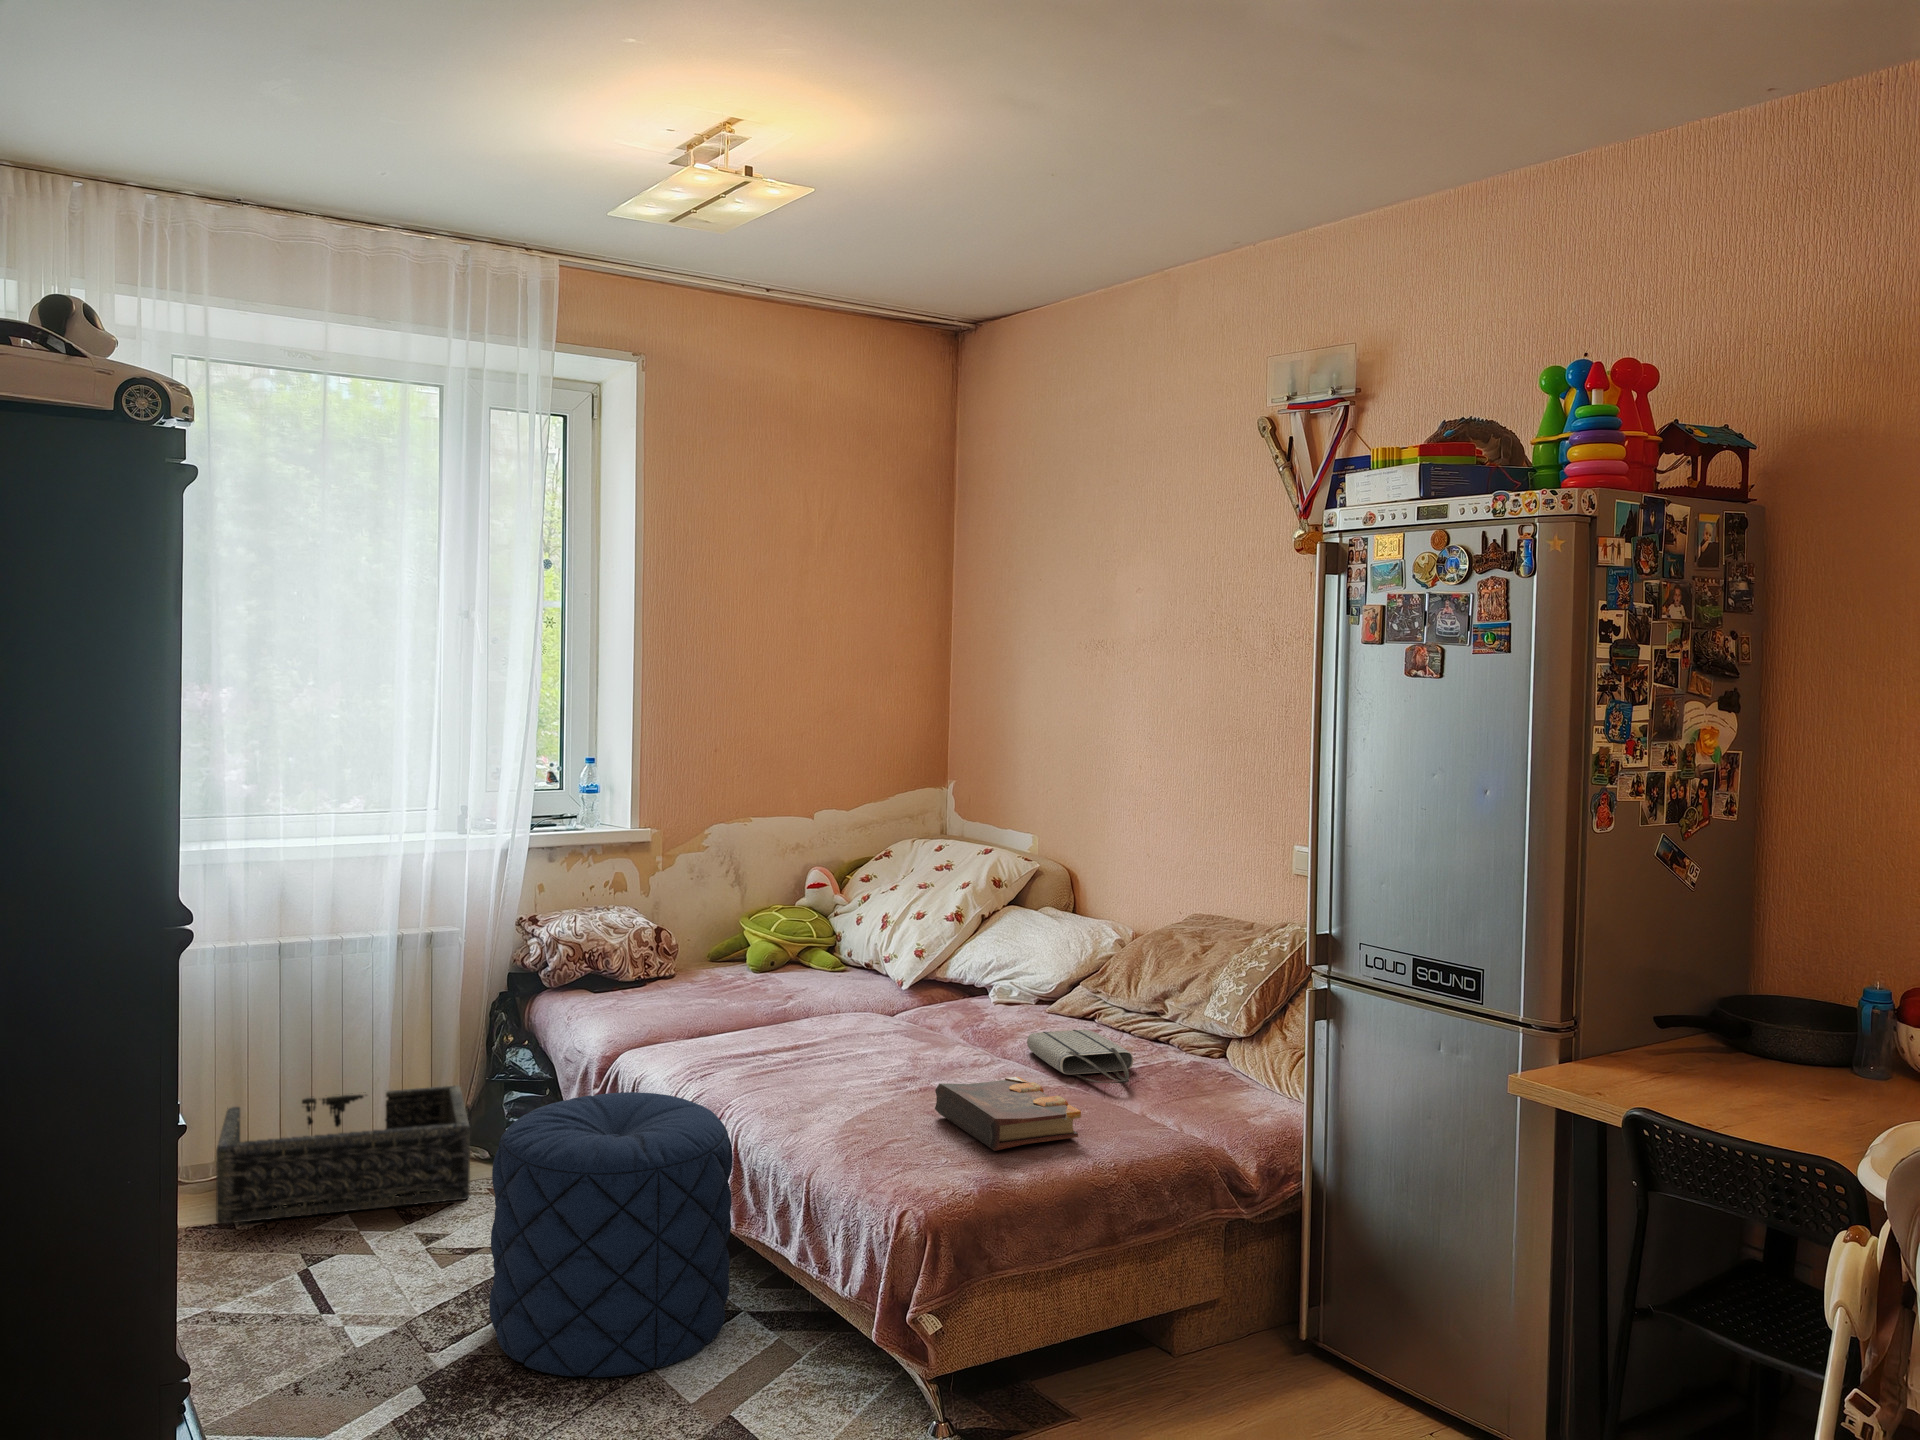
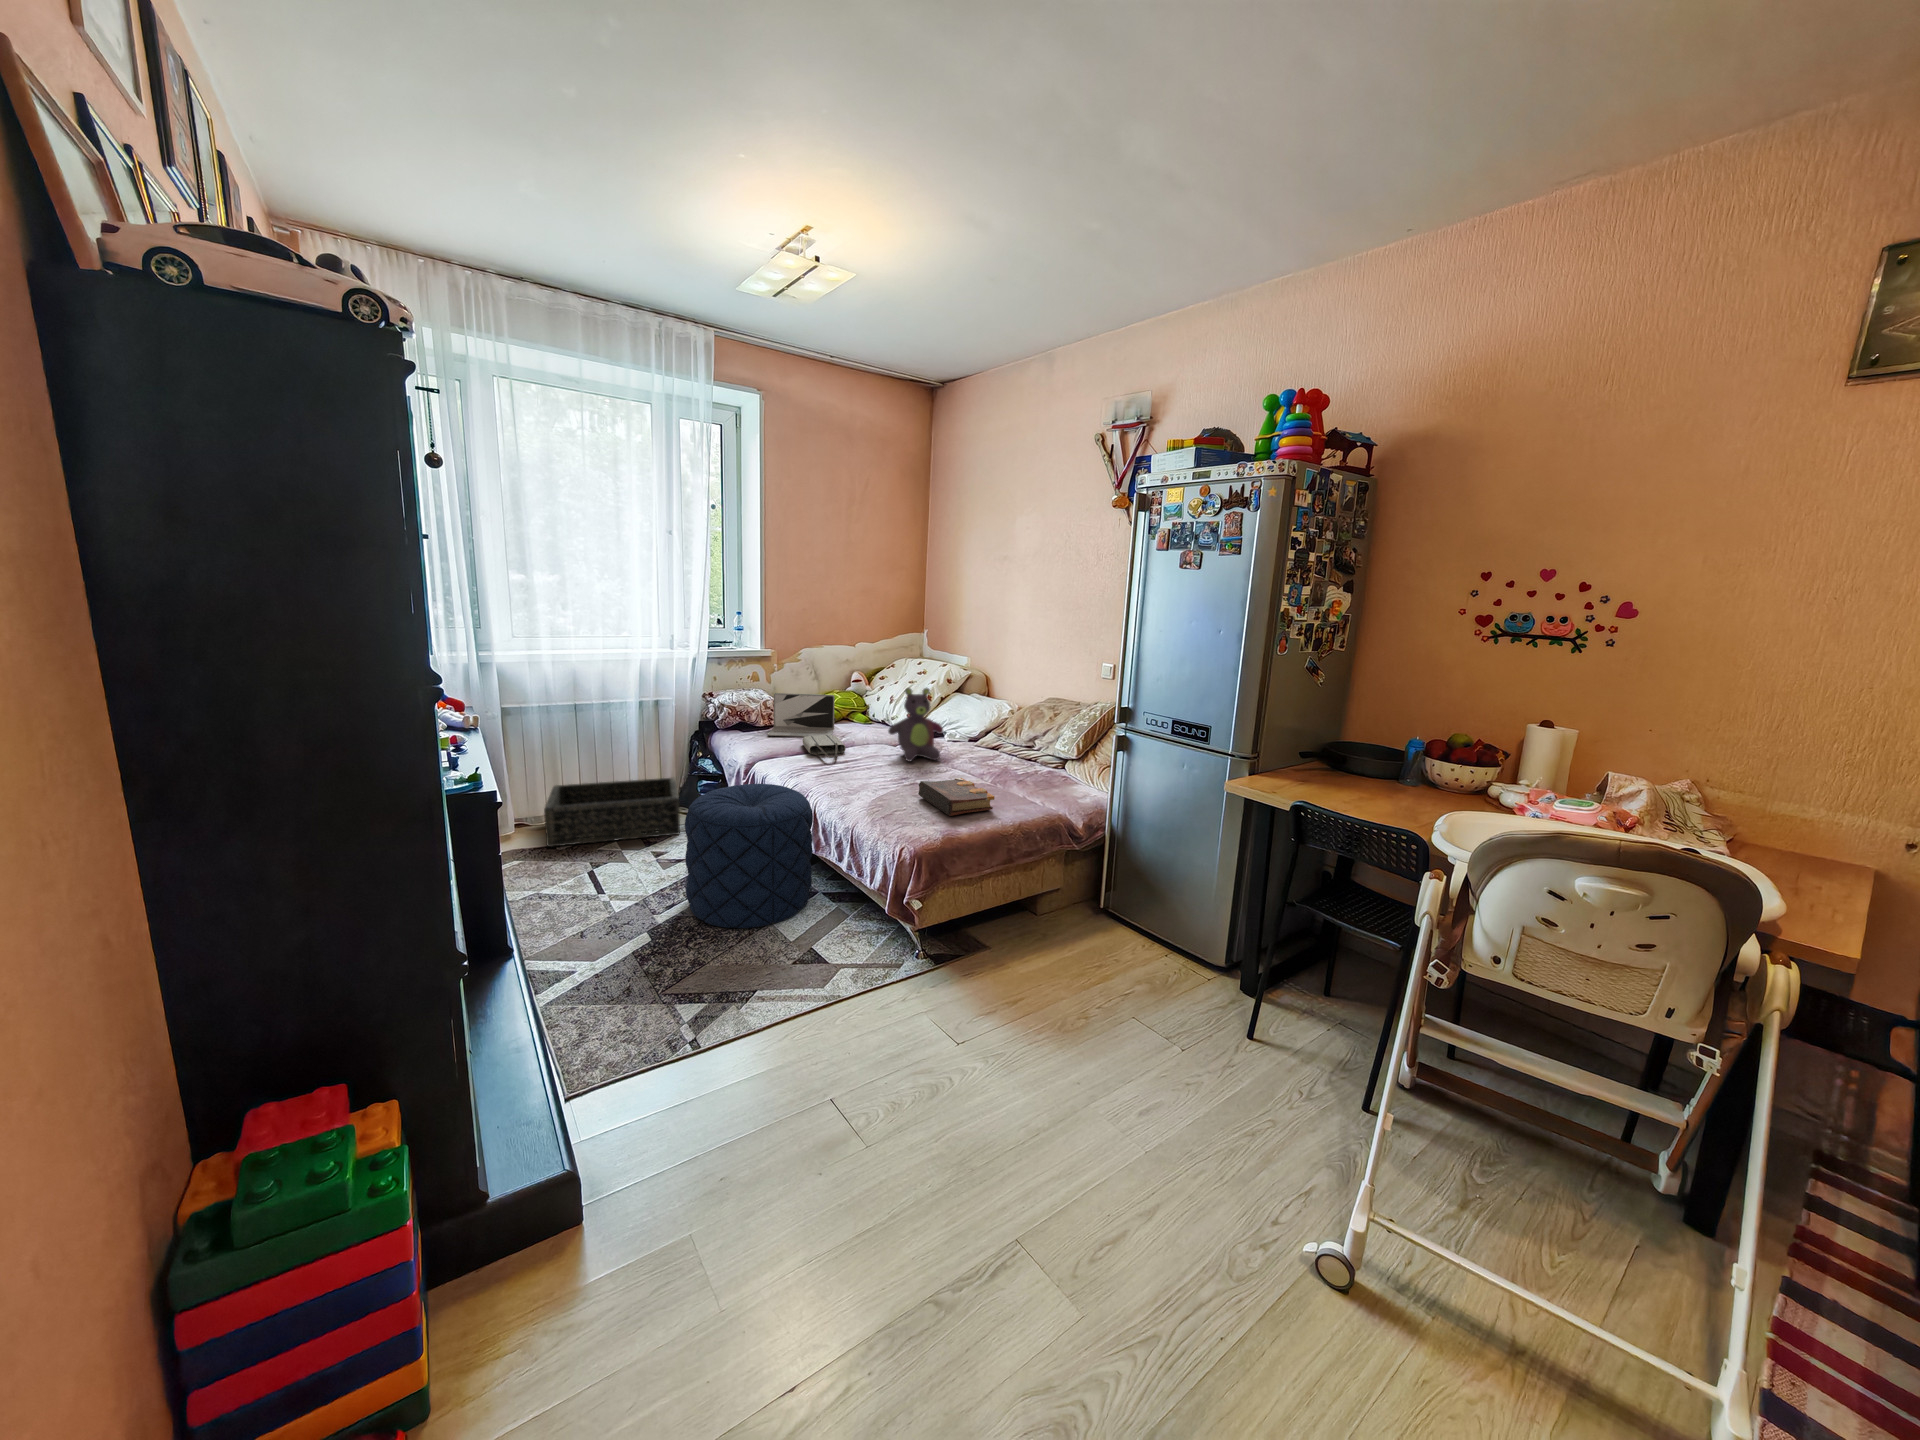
stuffed bear: none [877,900,986,1047] -> present [888,688,943,761]
laptop: none [642,914,772,1001] -> present [768,693,835,737]
tote bag: present [1027,1030,1133,1083] -> present [802,735,846,758]

